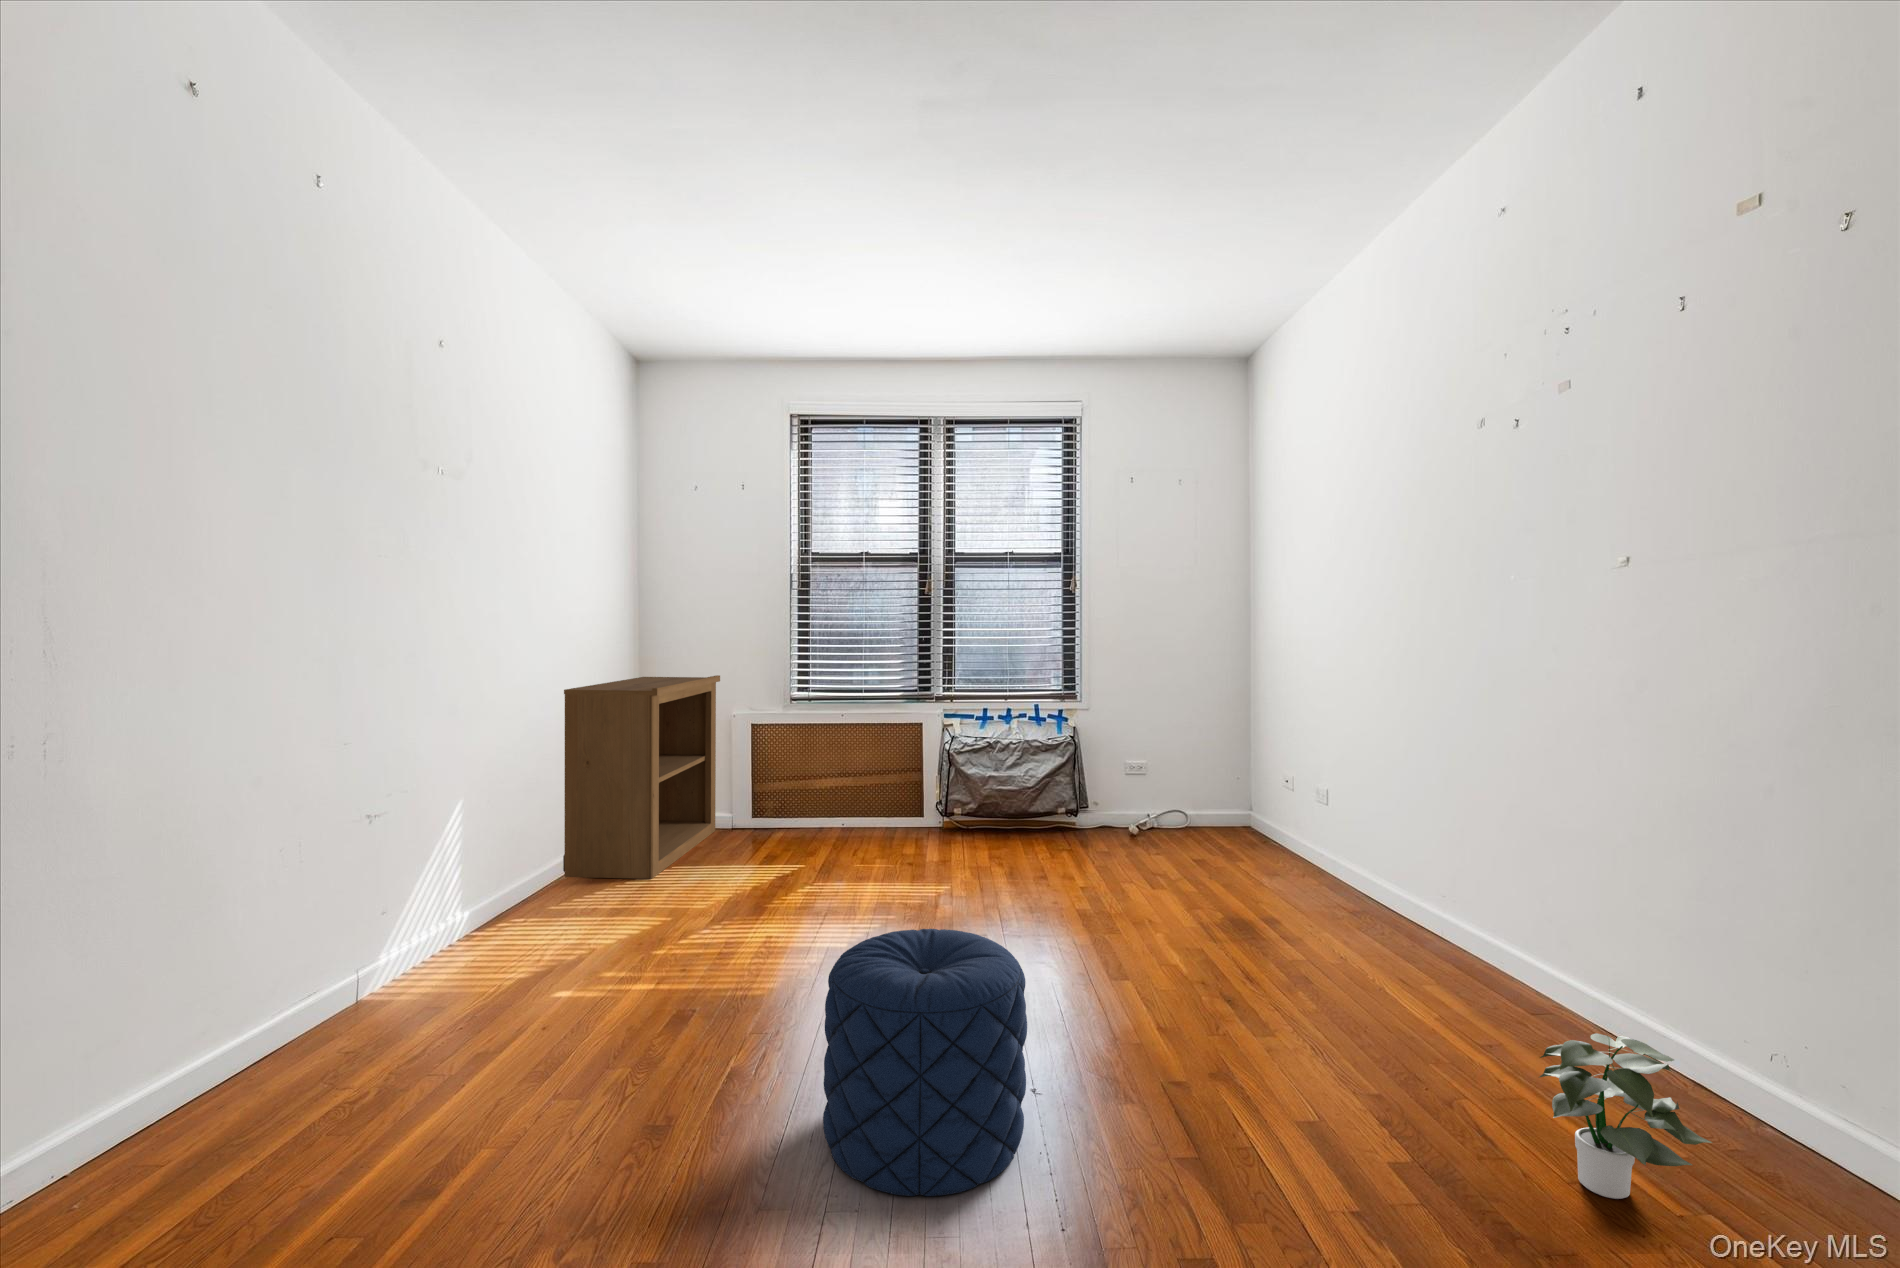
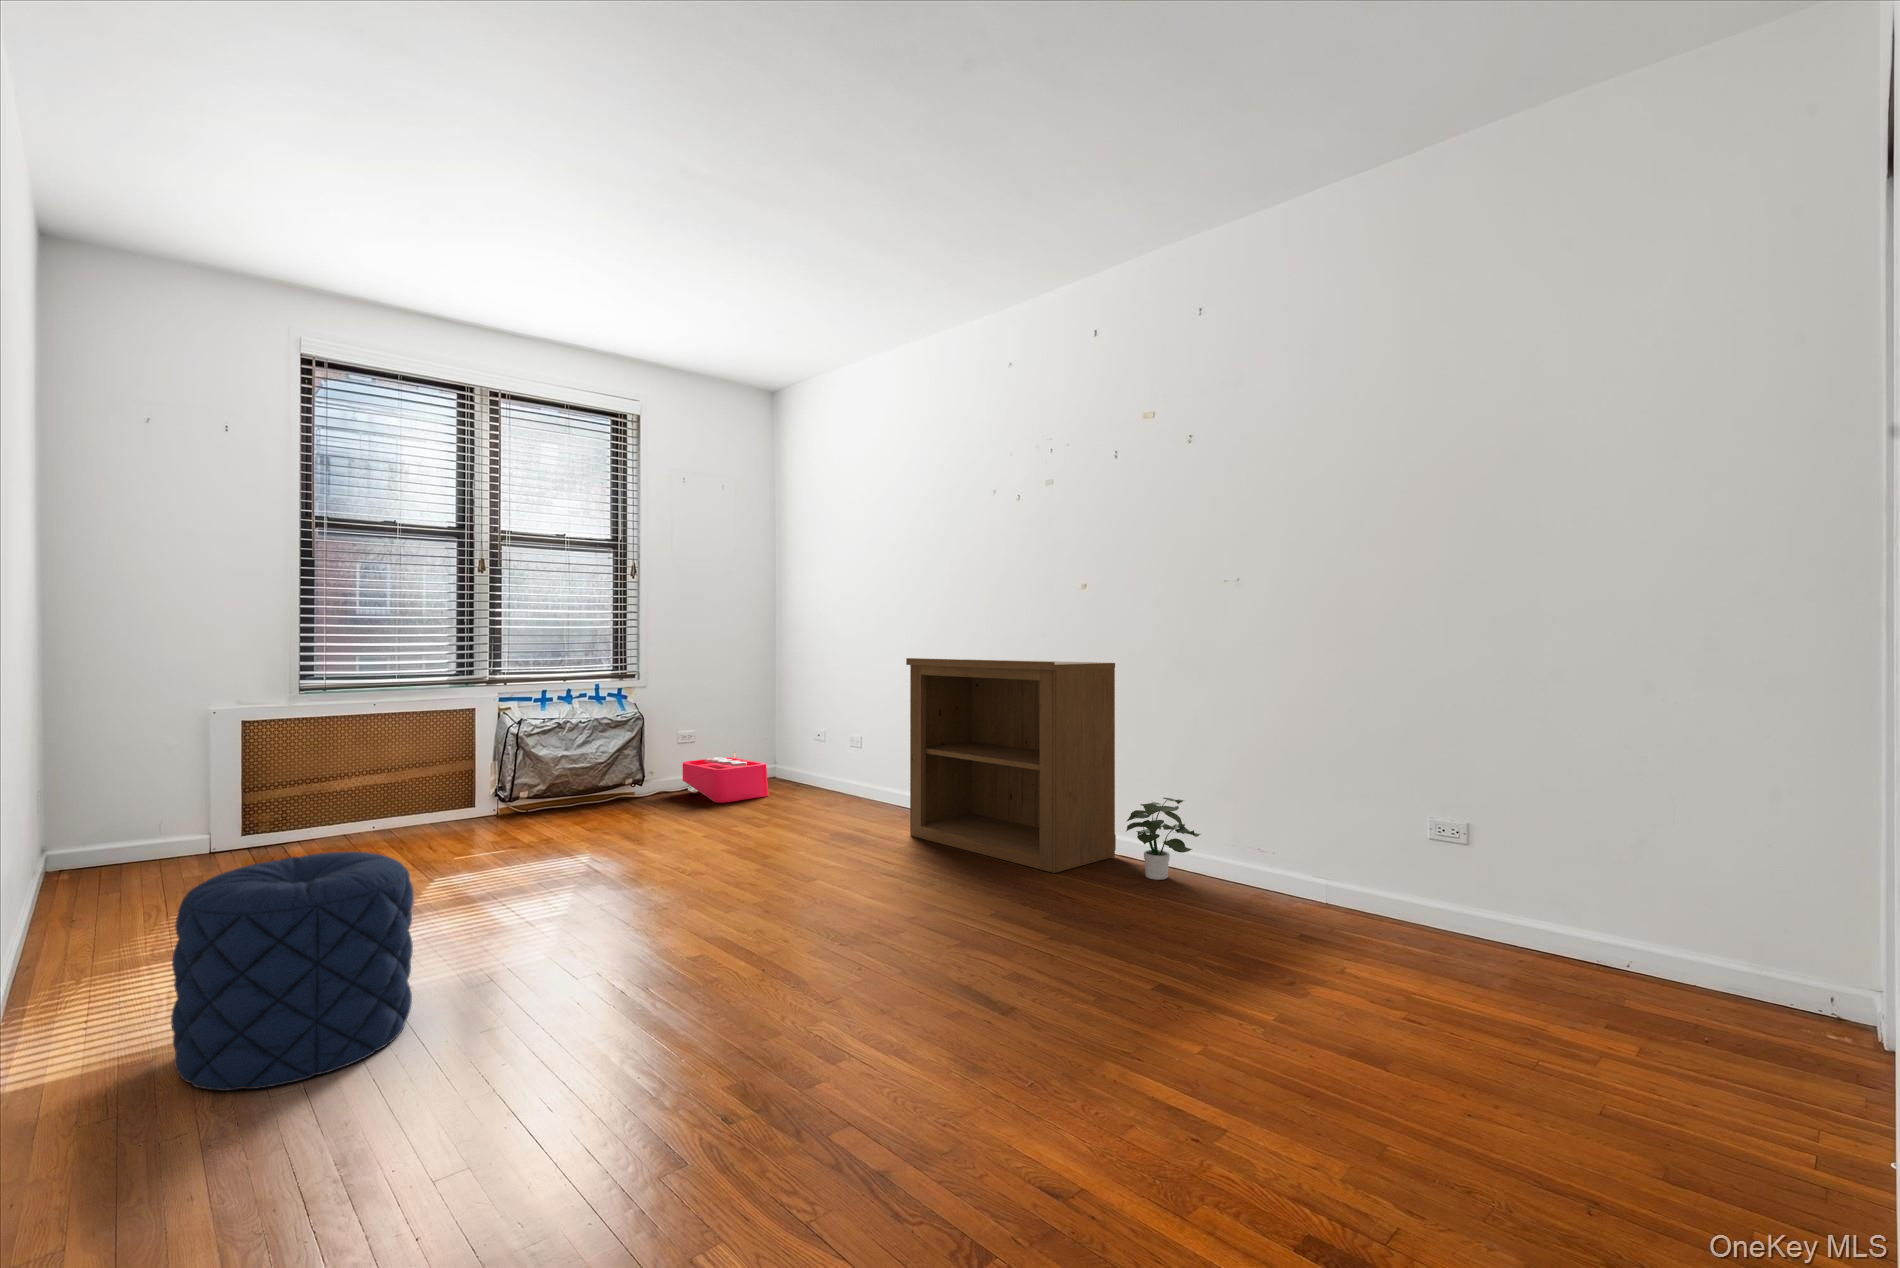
bookshelf: present [563,675,720,879] -> present [906,658,1116,873]
storage bin: none [1123,792,1209,853] -> present [682,752,768,803]
pouf: present [823,929,1027,1196] -> present [171,852,414,1091]

